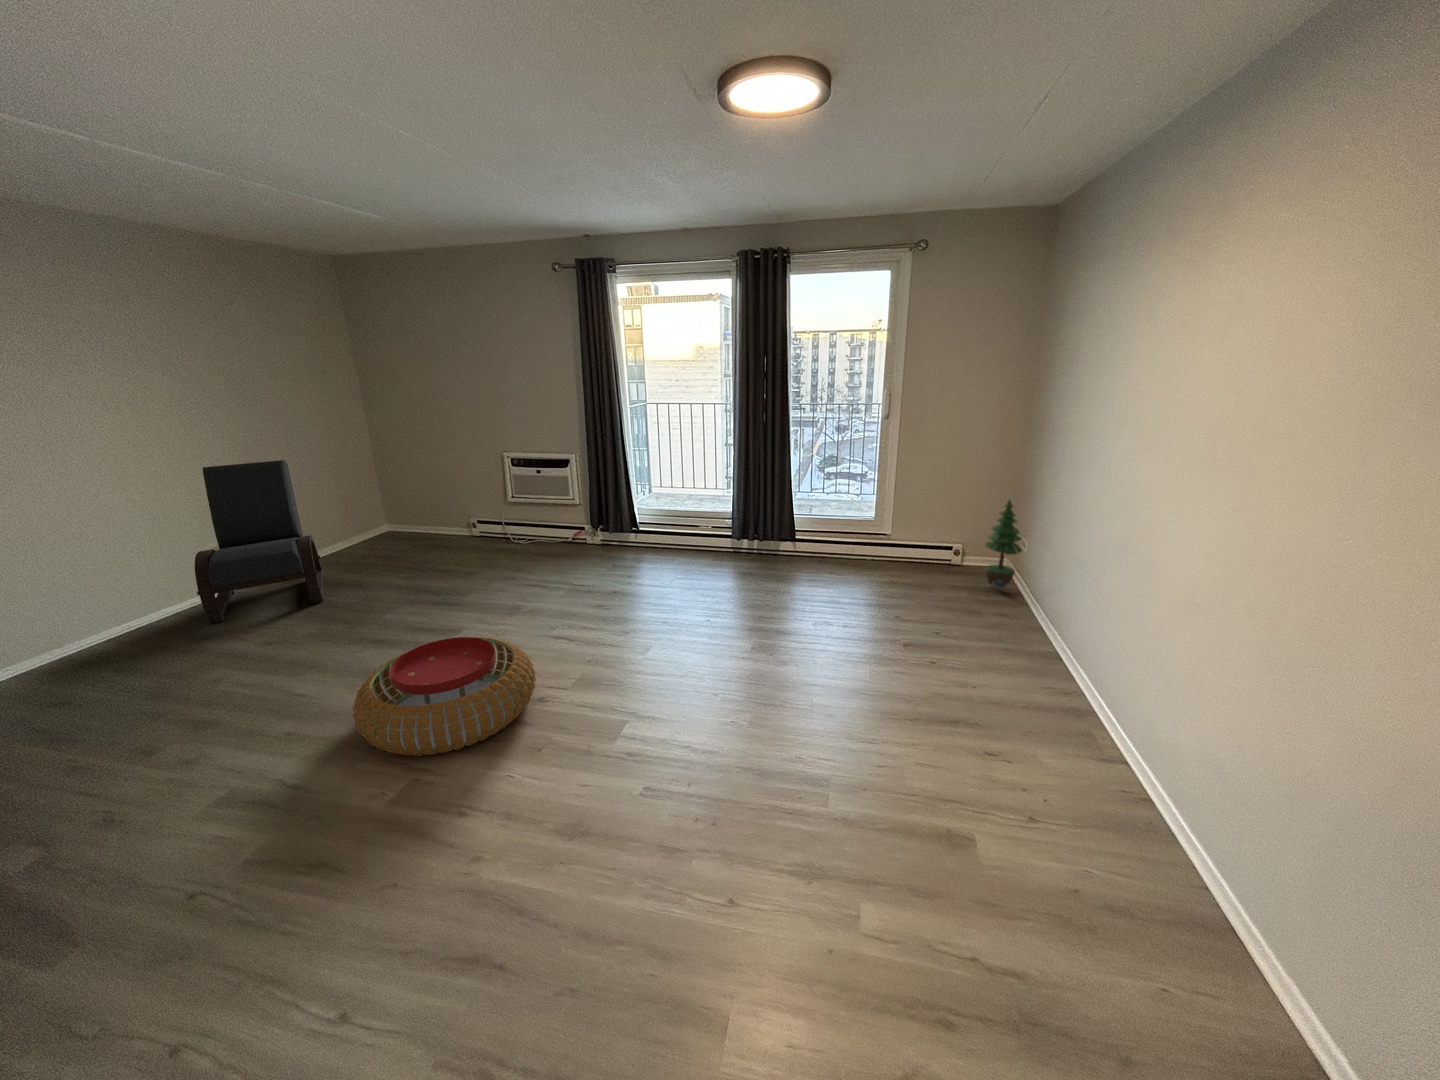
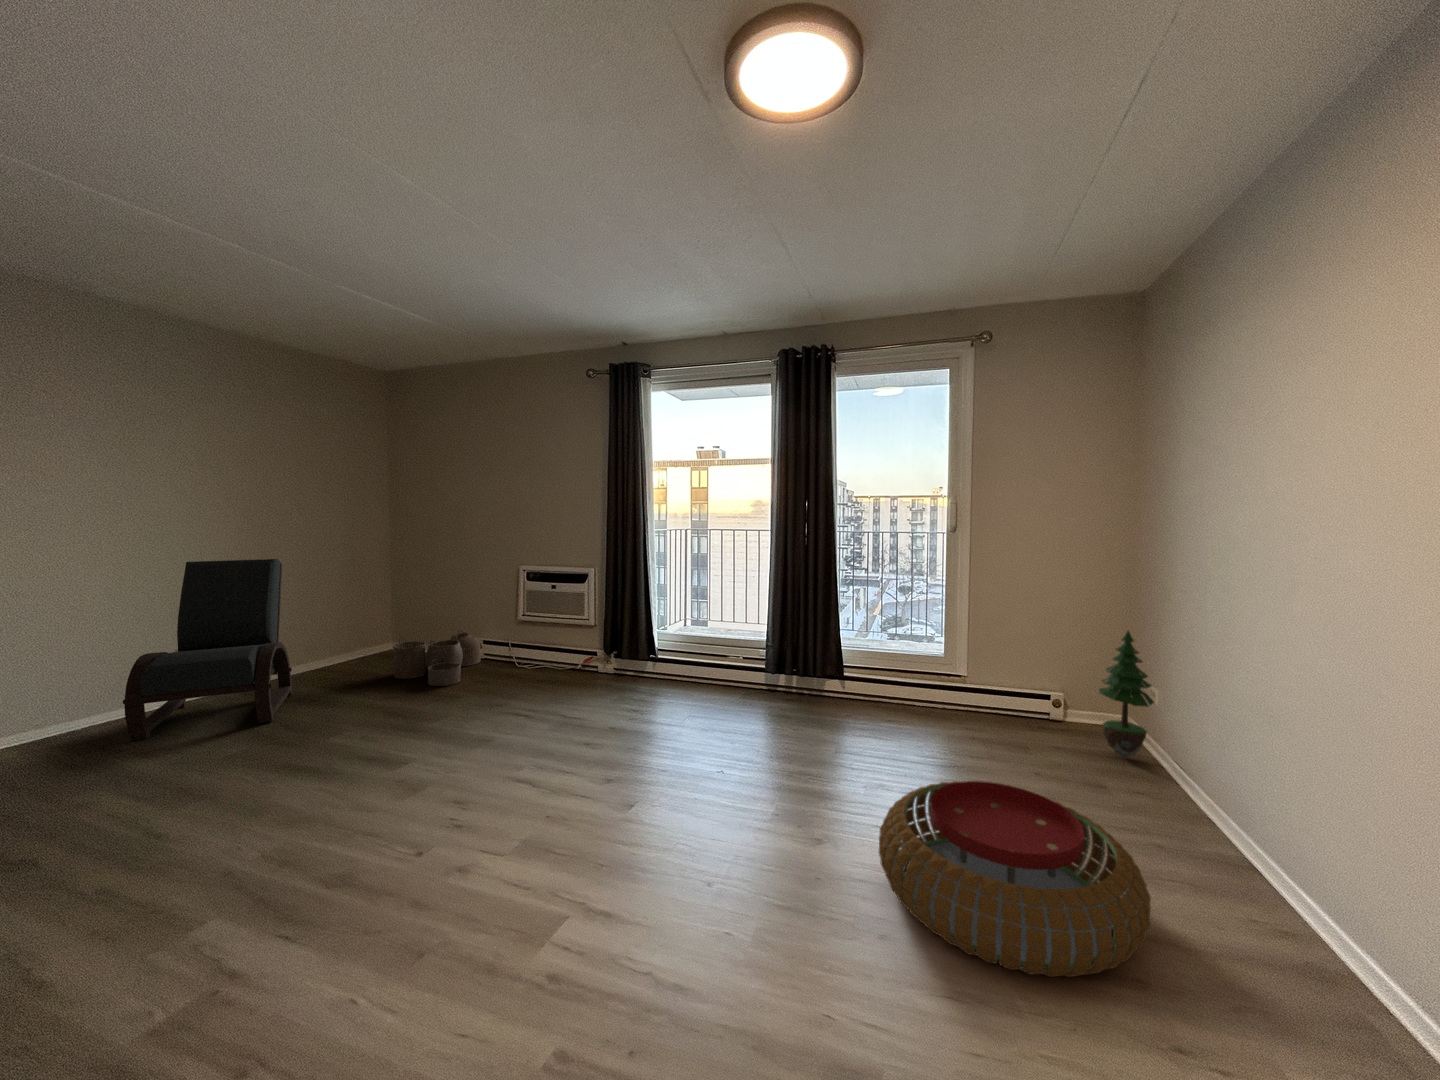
woven basket: none [401,513,478,563] -> present [393,631,481,686]
pouf: present [353,636,536,756] -> present [879,781,1151,977]

